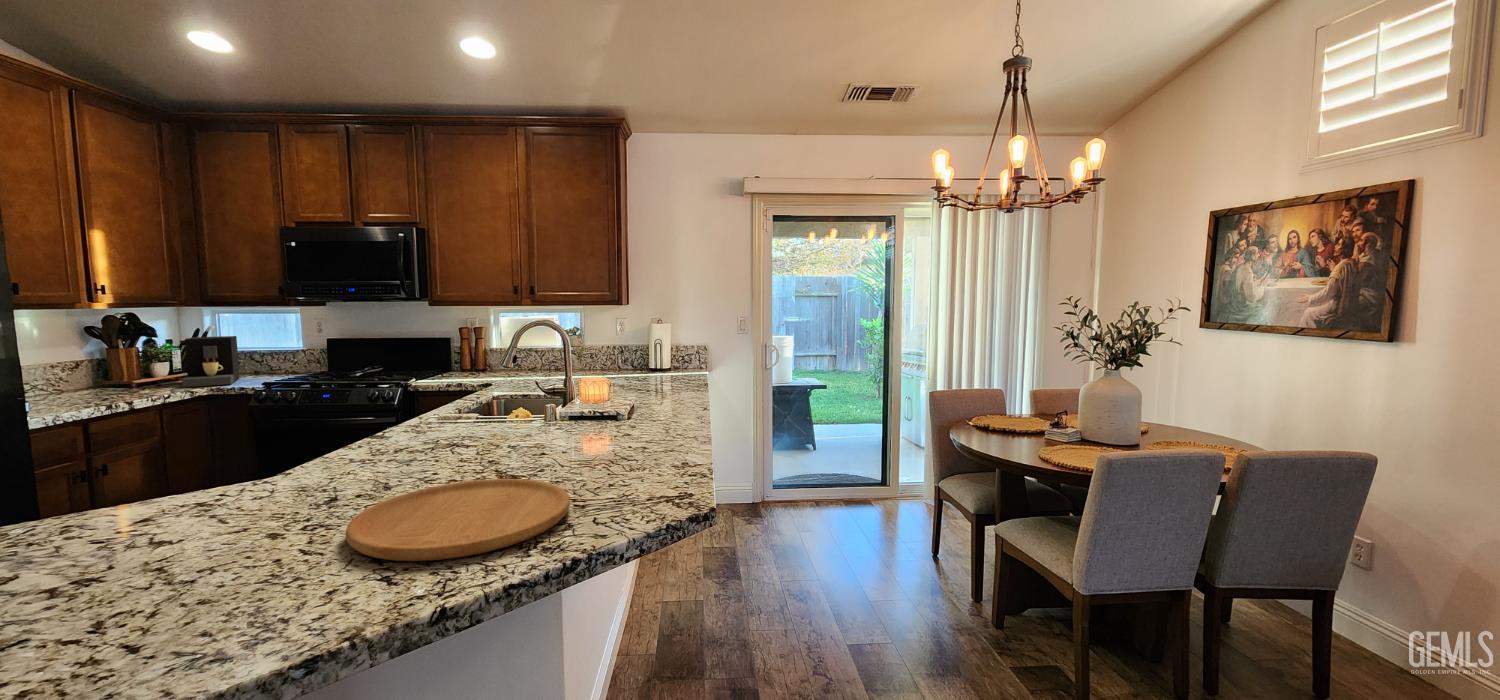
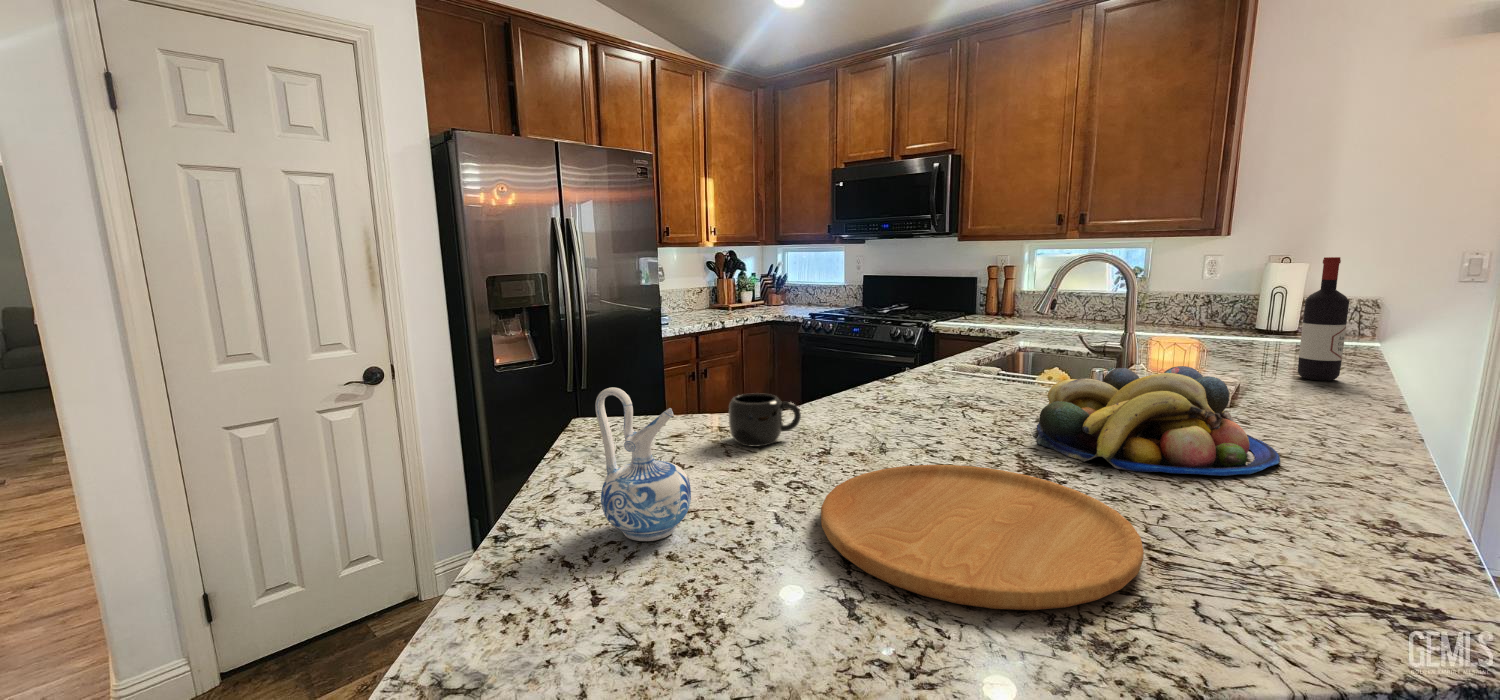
wine bottle: none [663,325,682,398] -> present [1298,257,1349,381]
coffee maker: present [182,336,239,387] -> none [761,272,798,314]
fruit bowl: none [509,397,645,466] -> present [1036,366,1280,476]
mug: none [212,461,299,514] -> present [729,393,801,447]
ceramic pitcher: none [81,468,209,608] -> present [595,387,691,541]

